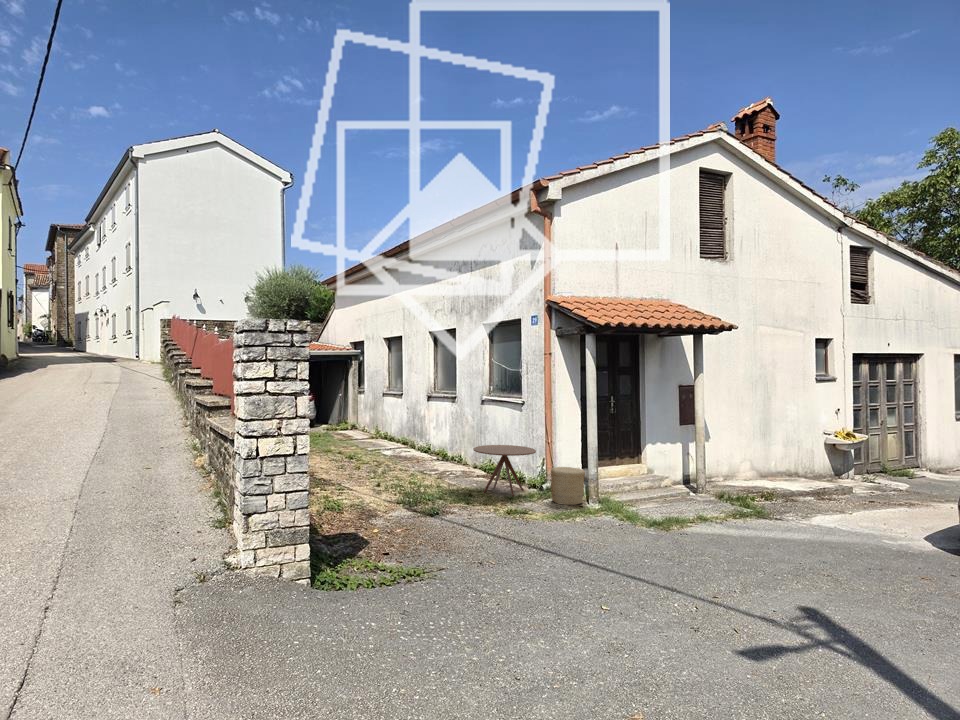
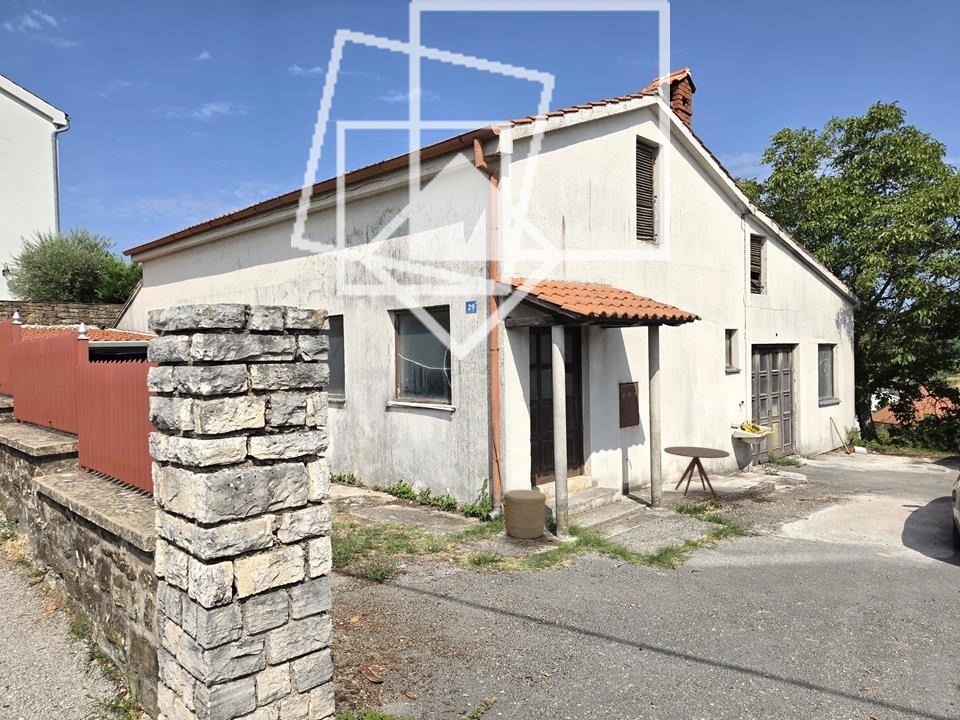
round table: present [473,445,536,497] -> present [664,446,730,497]

